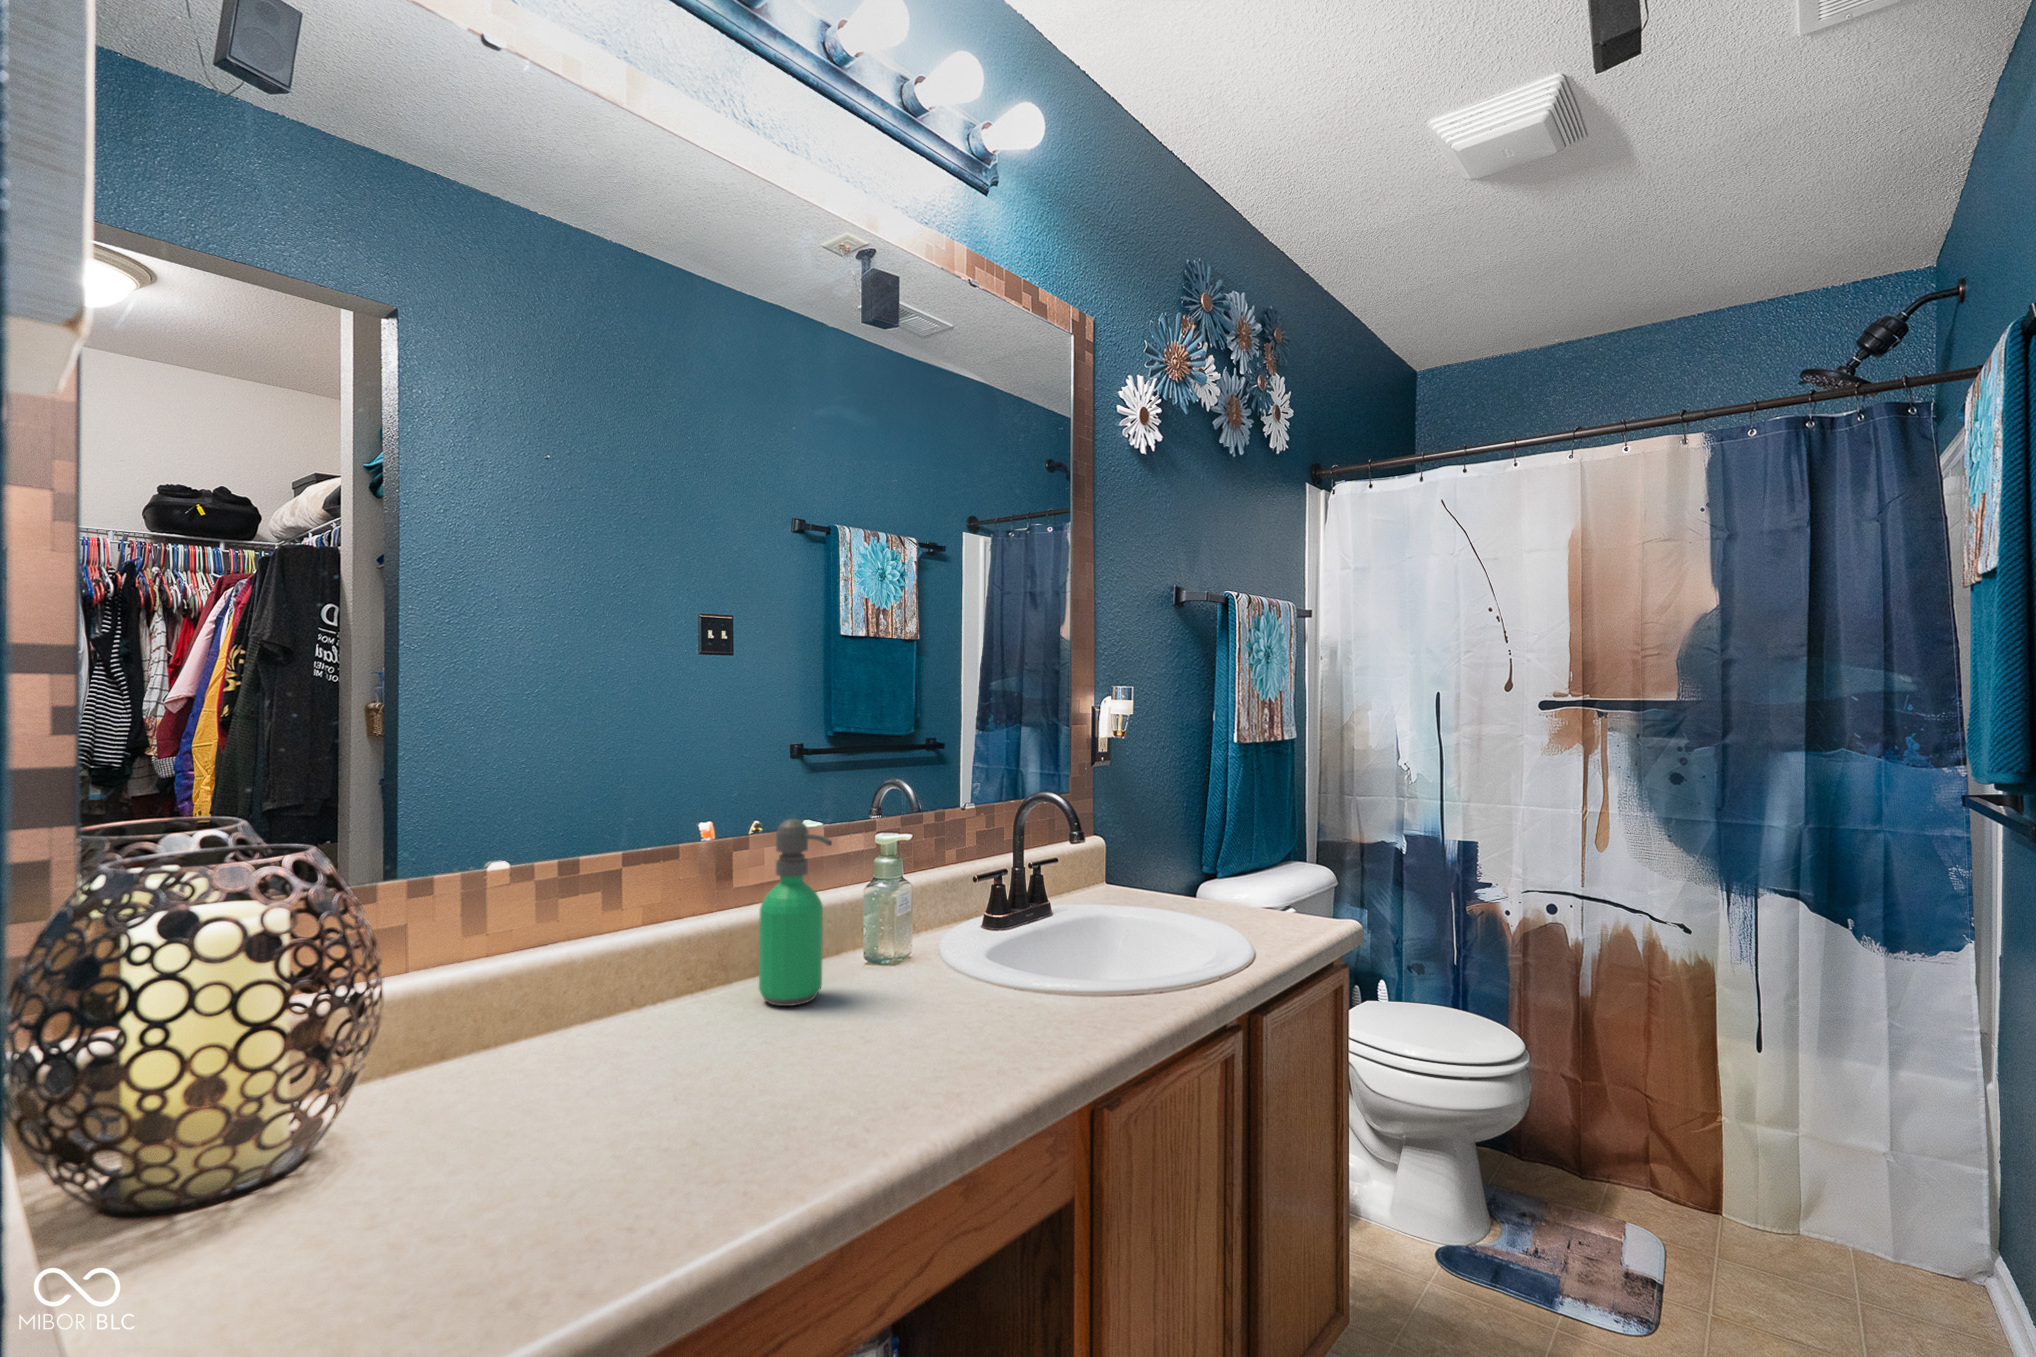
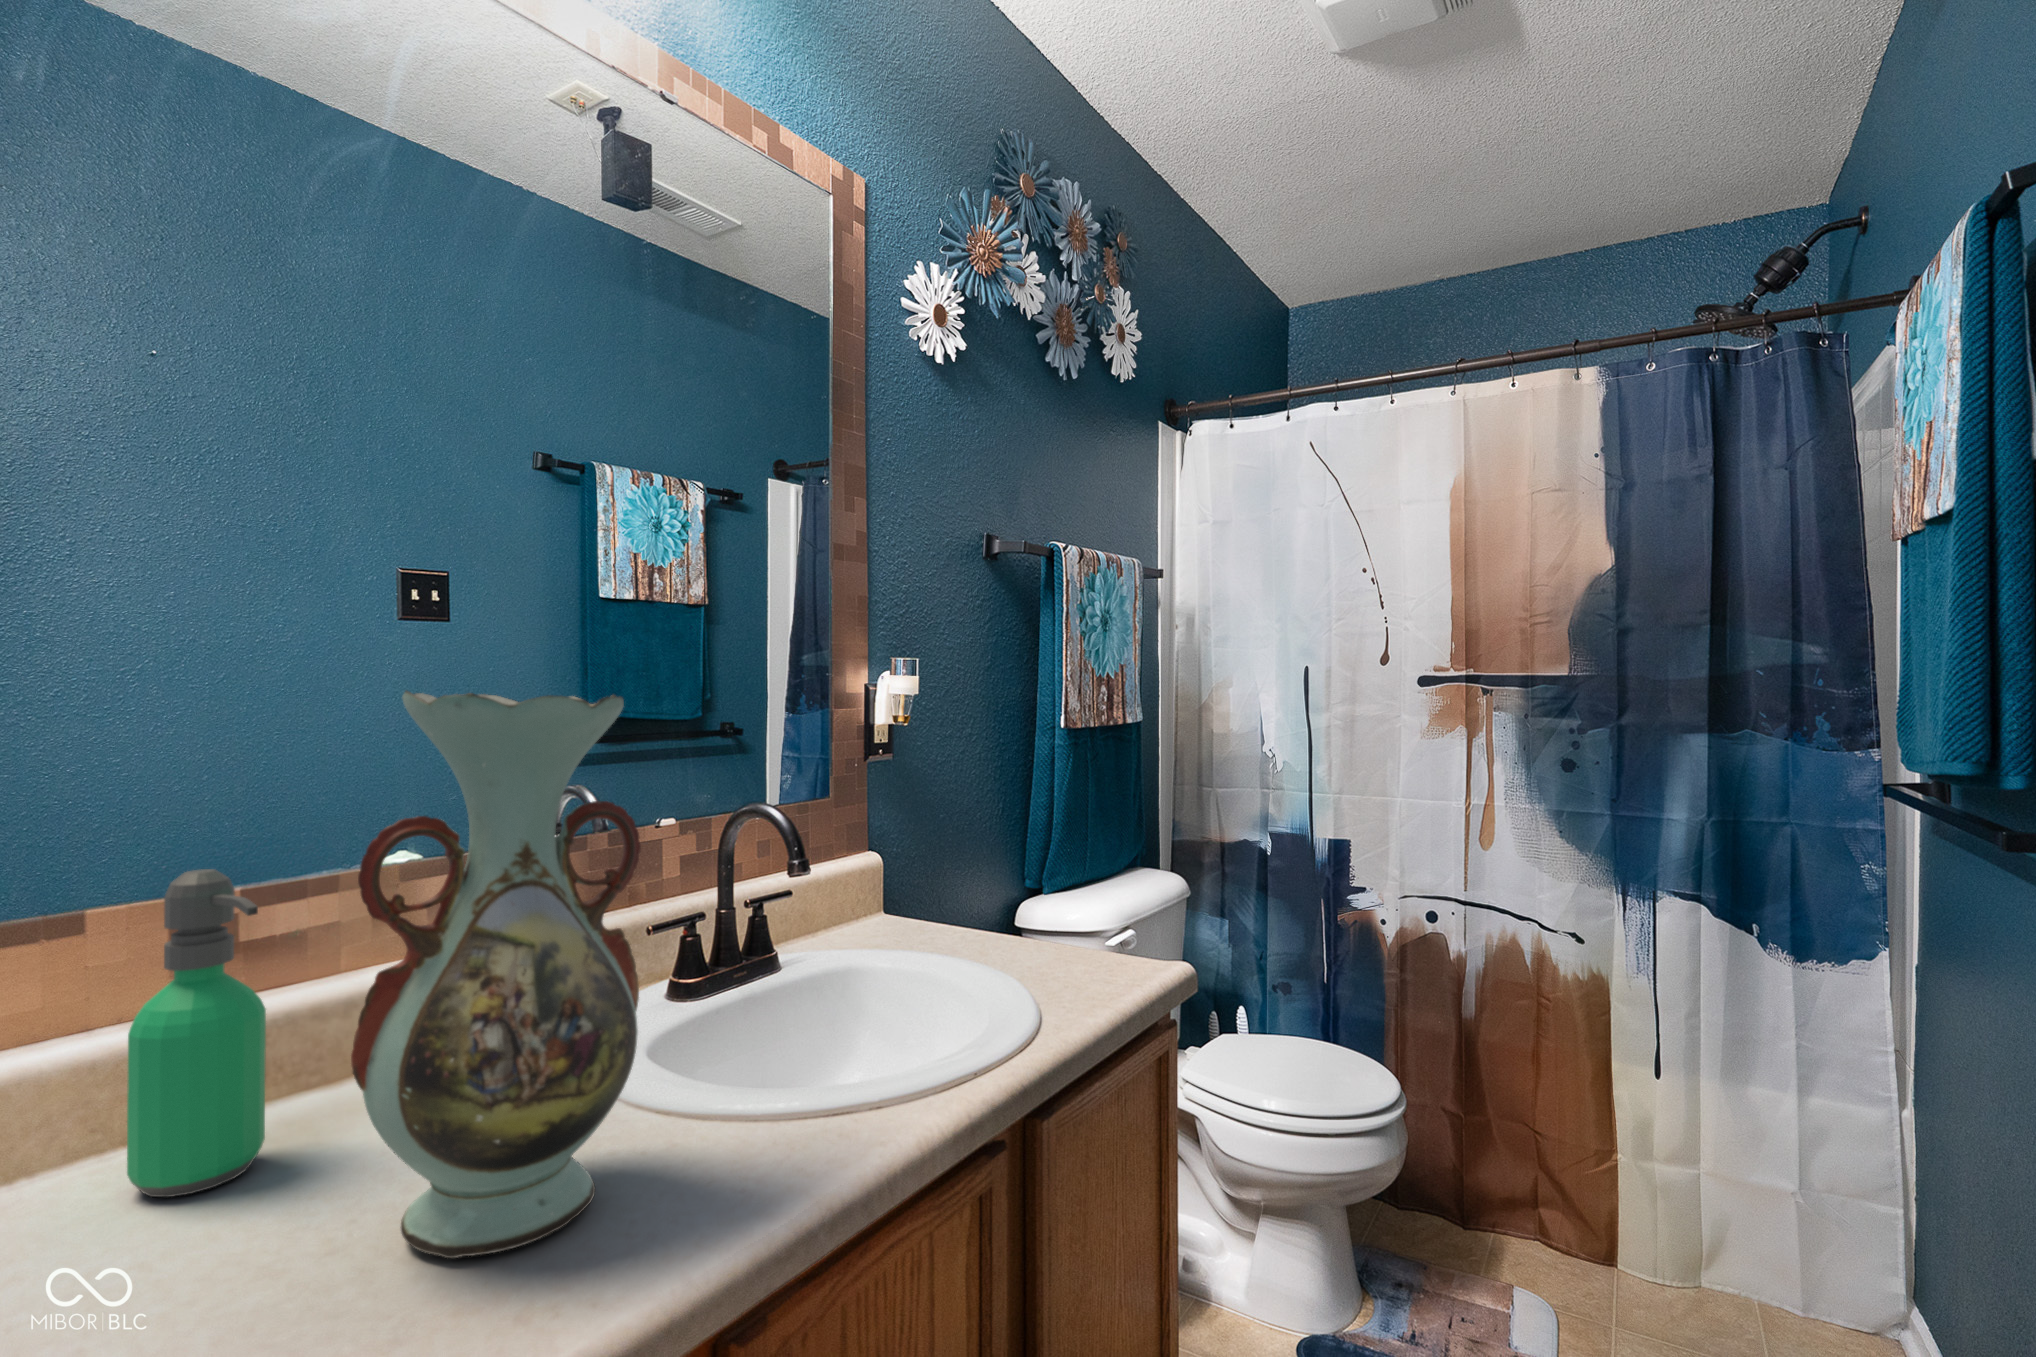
decorative vase: none [915,717,1056,1037] -> present [351,691,641,1258]

